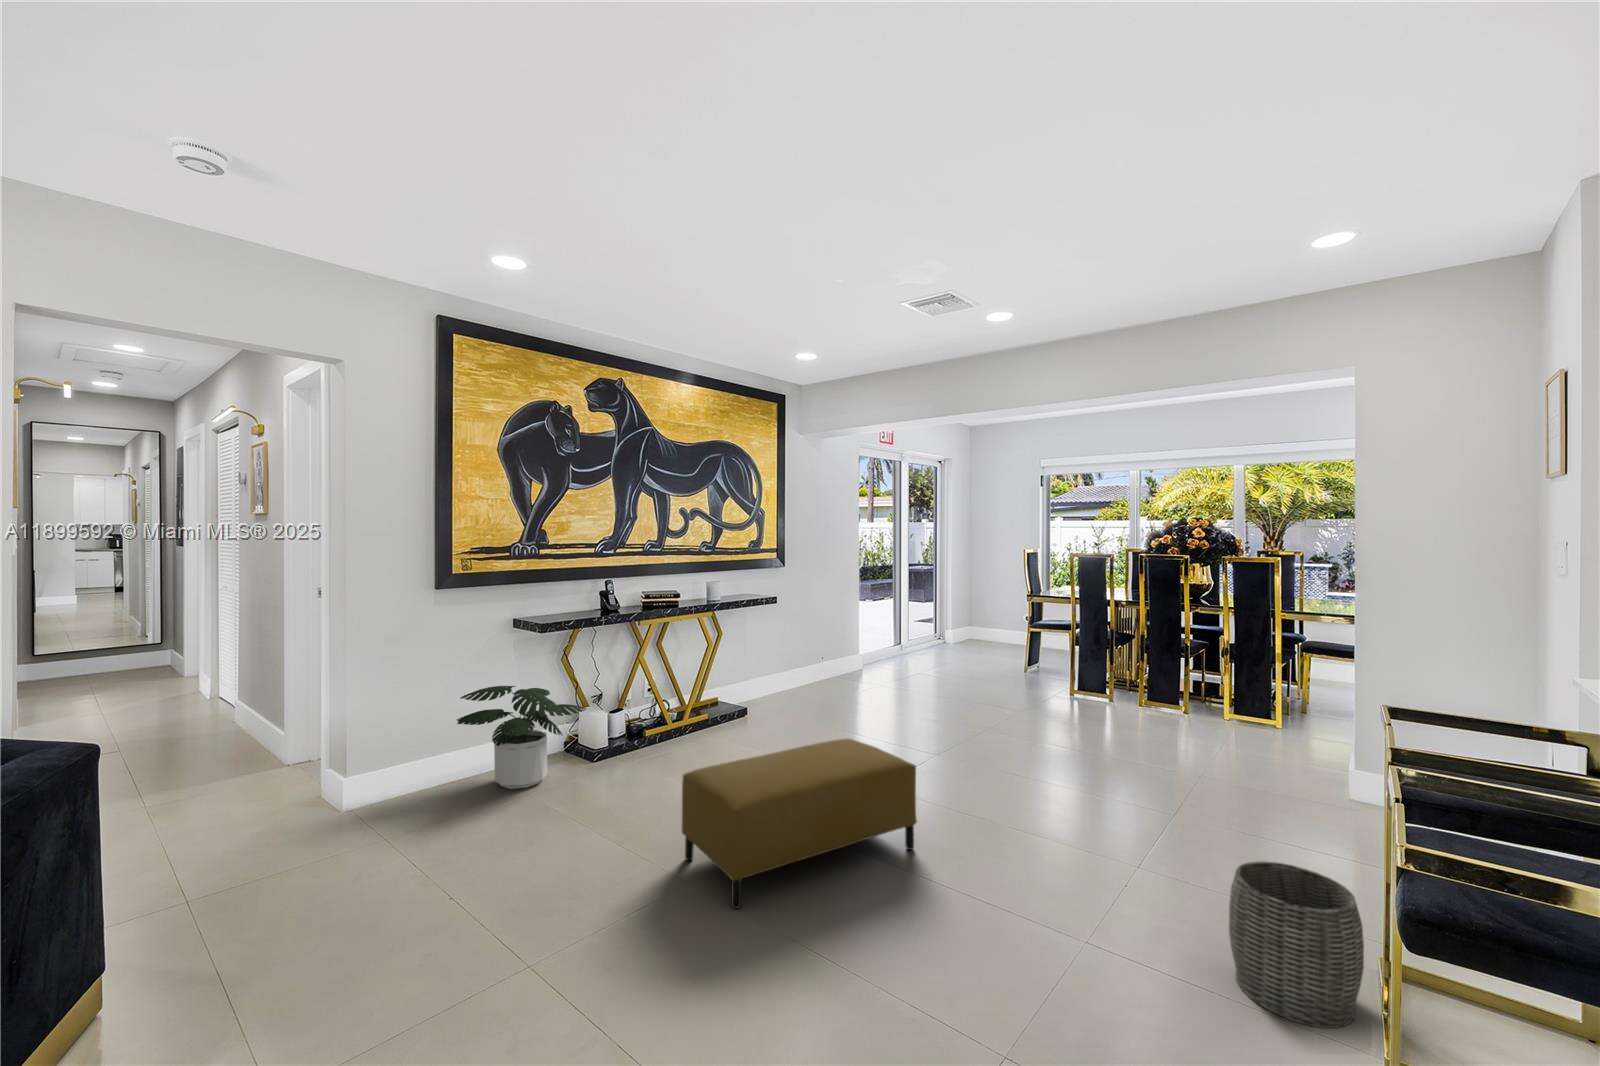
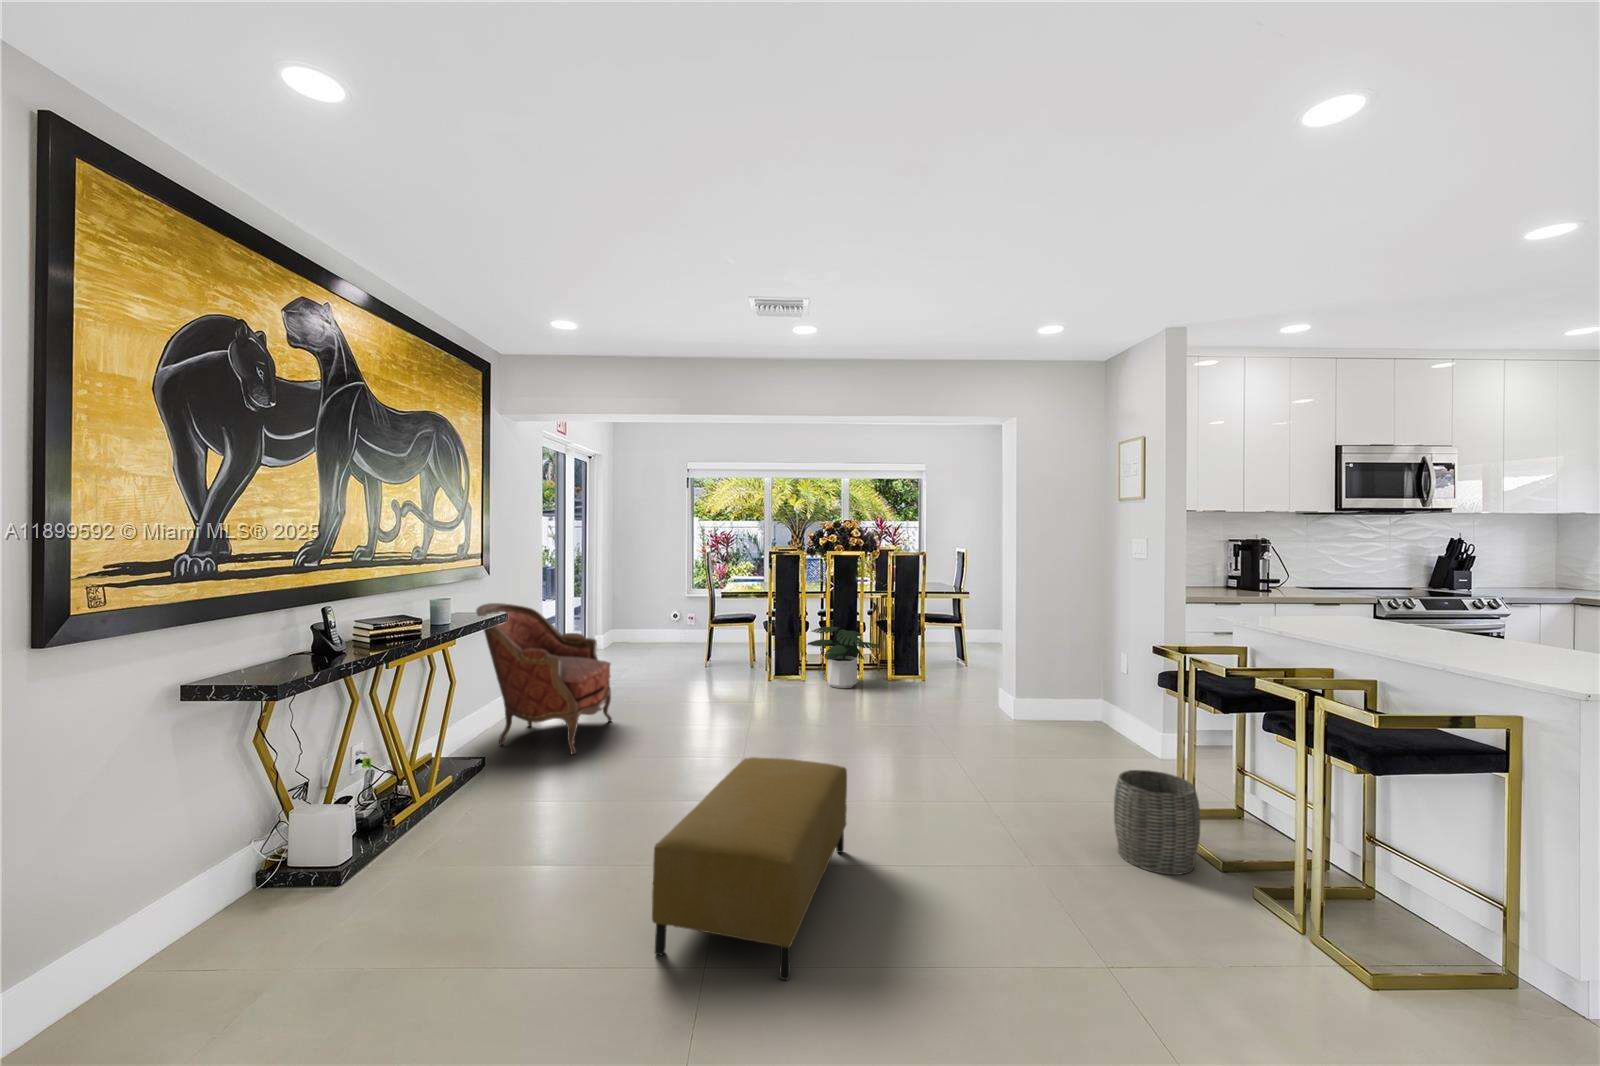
armchair: none [763,589,877,722] -> present [476,603,612,755]
potted plant: present [457,686,586,789] -> present [808,627,881,688]

